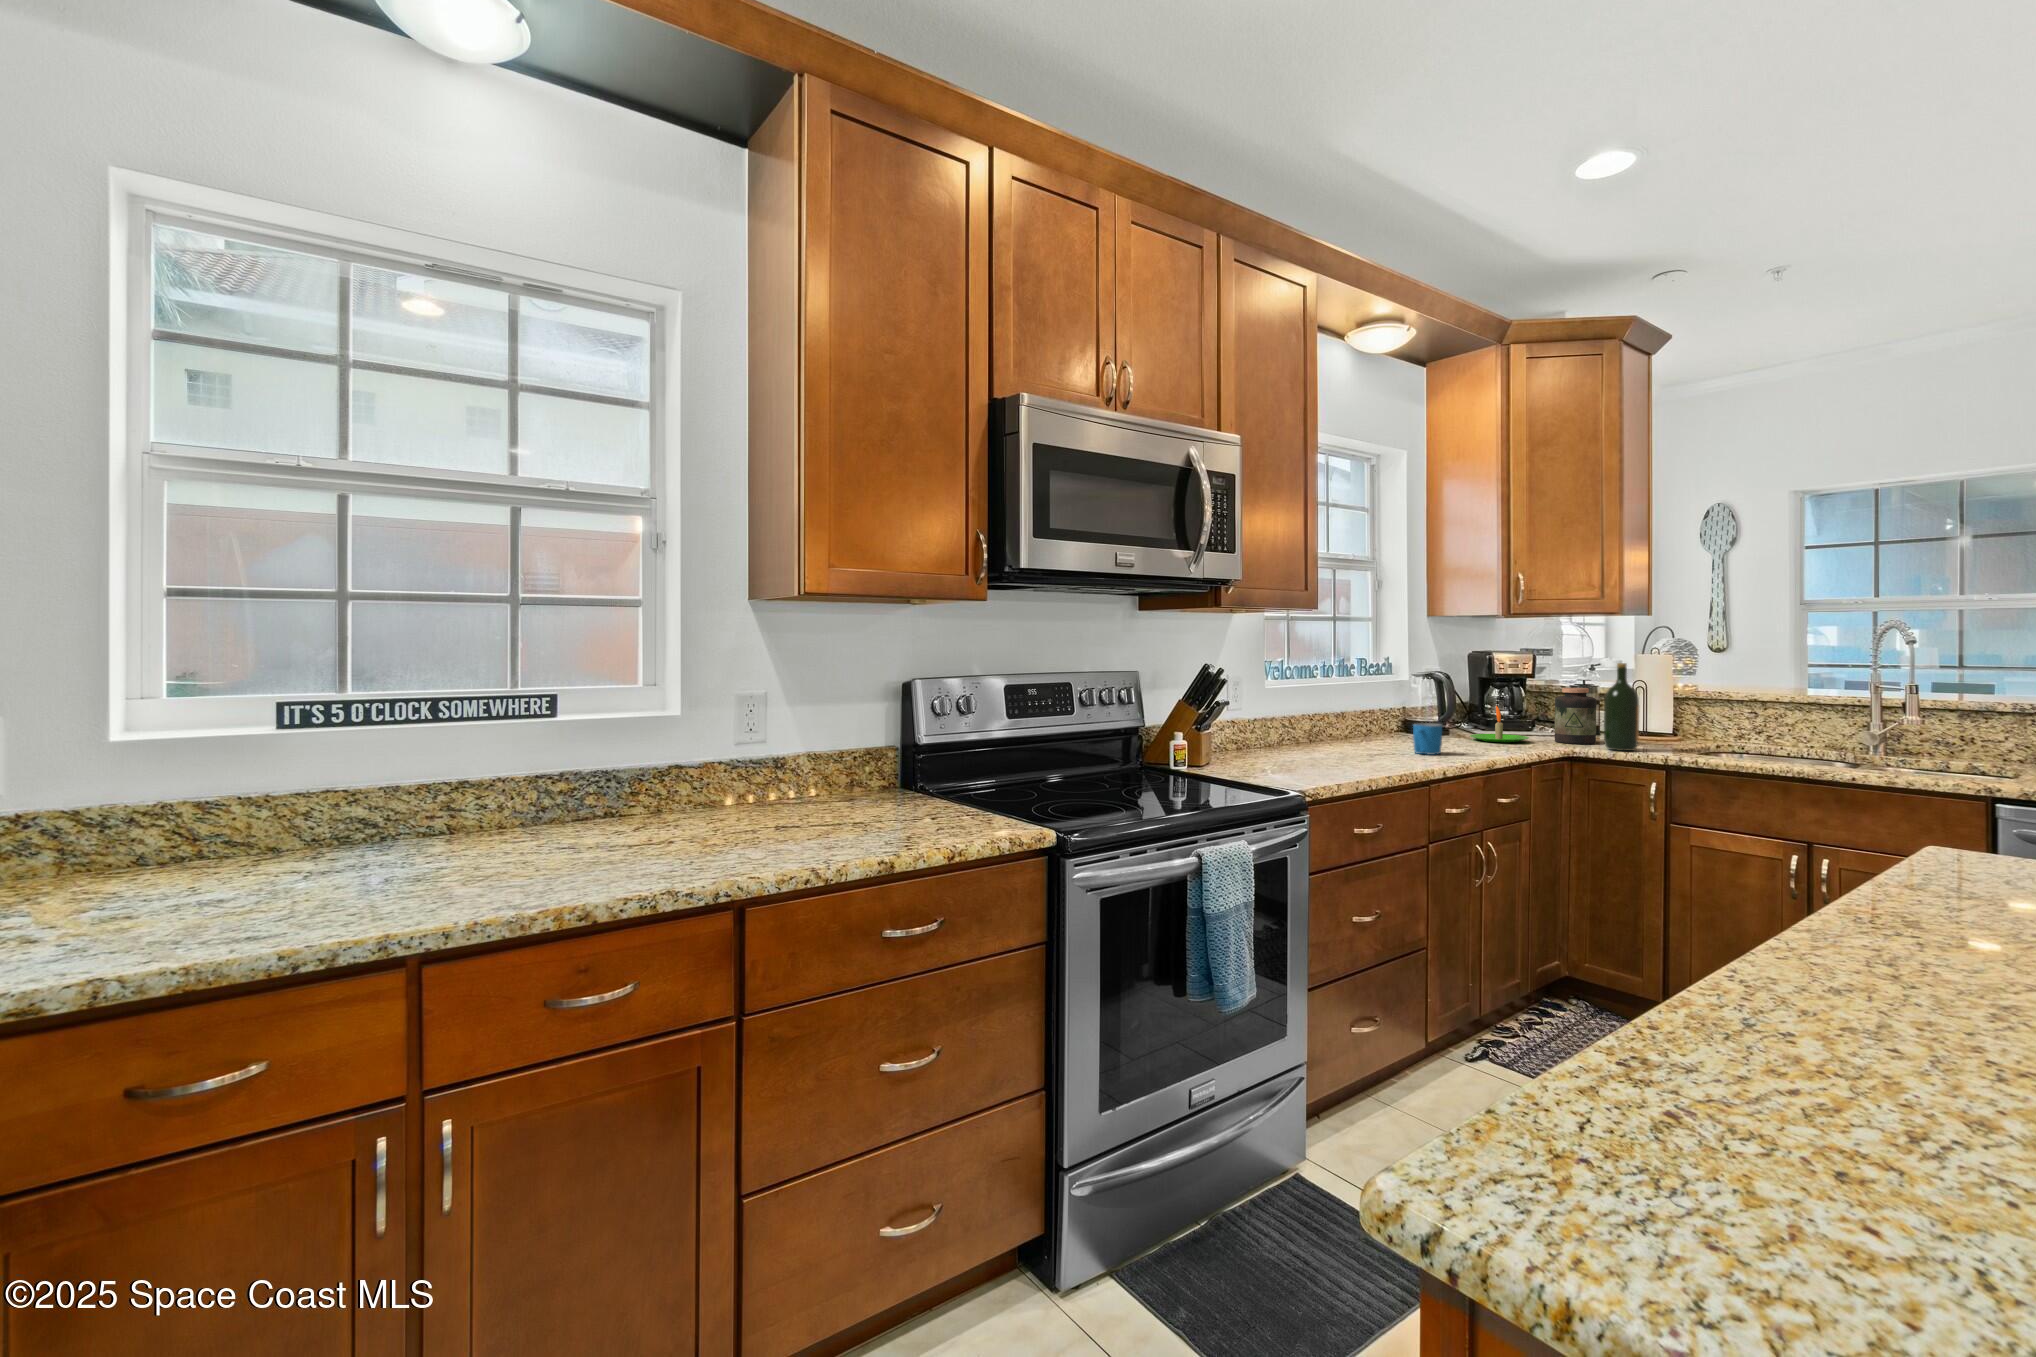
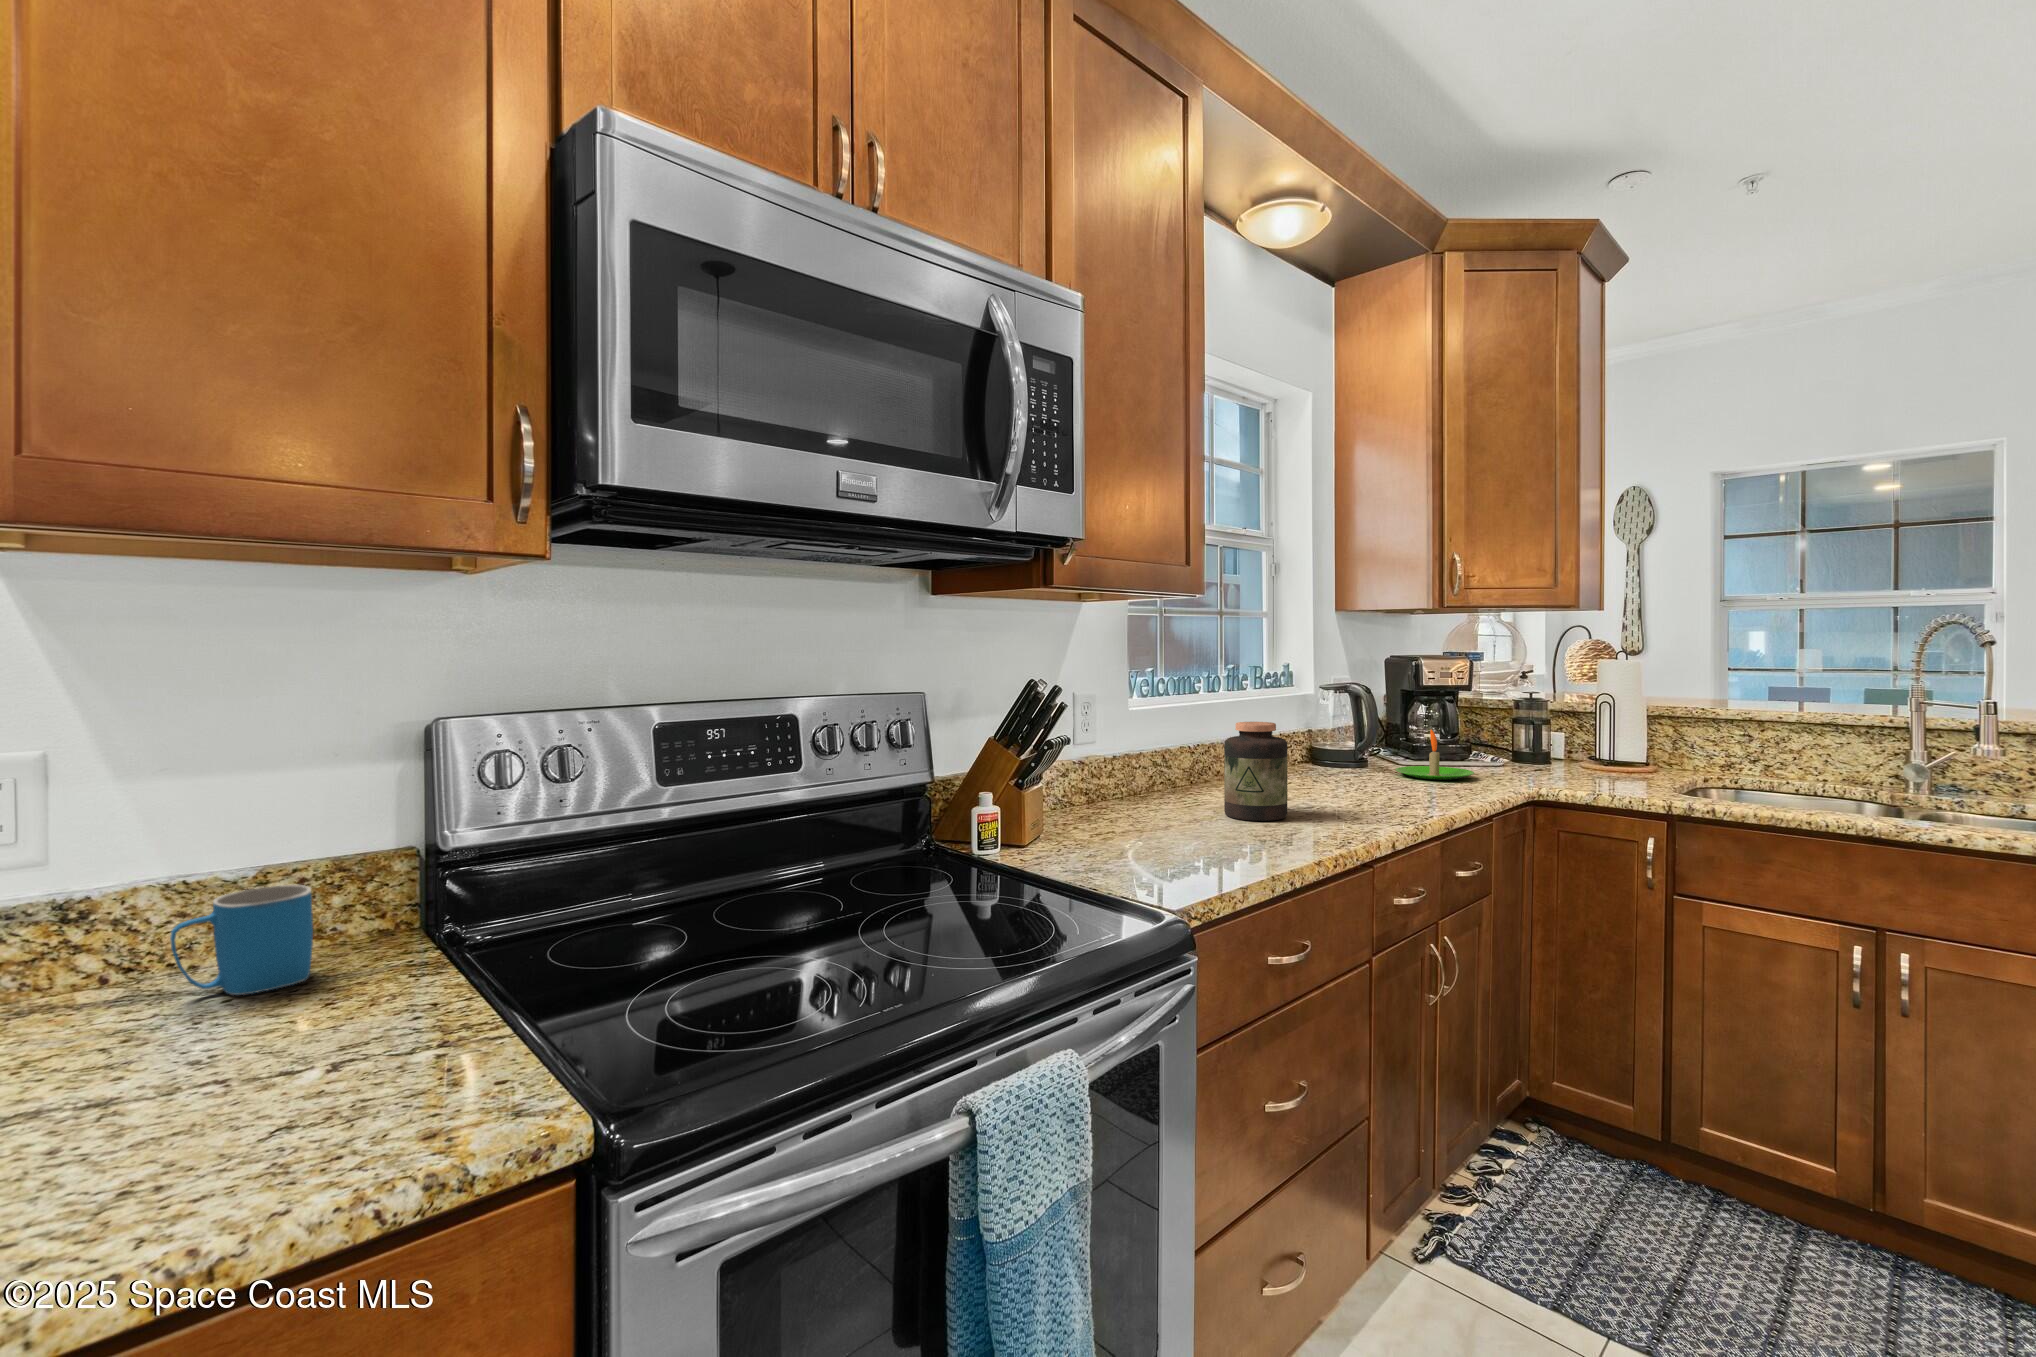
wine bottle: present [1604,663,1639,751] -> none [1576,672,1623,792]
jar: present [1555,688,1596,744] -> present [1224,722,1288,821]
mug: present [1413,723,1442,755] -> present [170,884,313,995]

